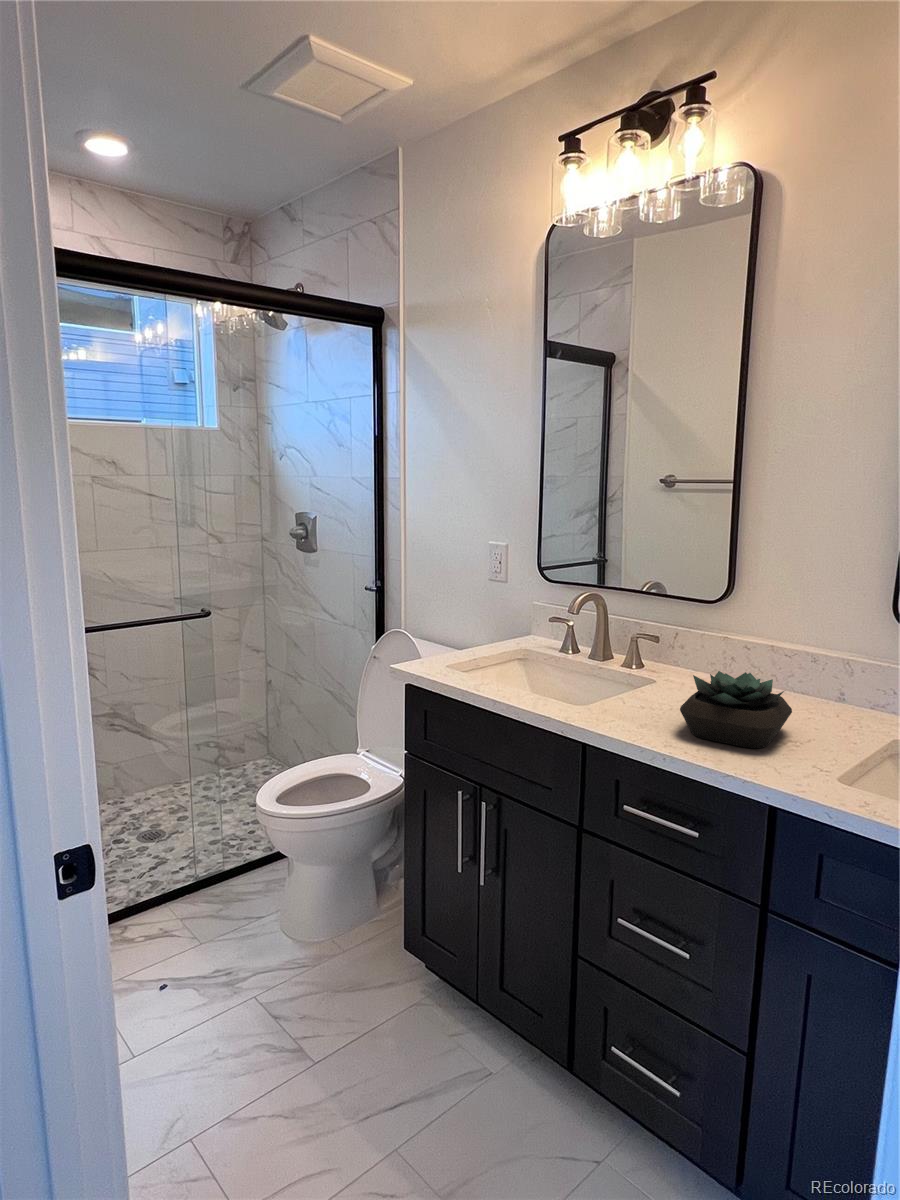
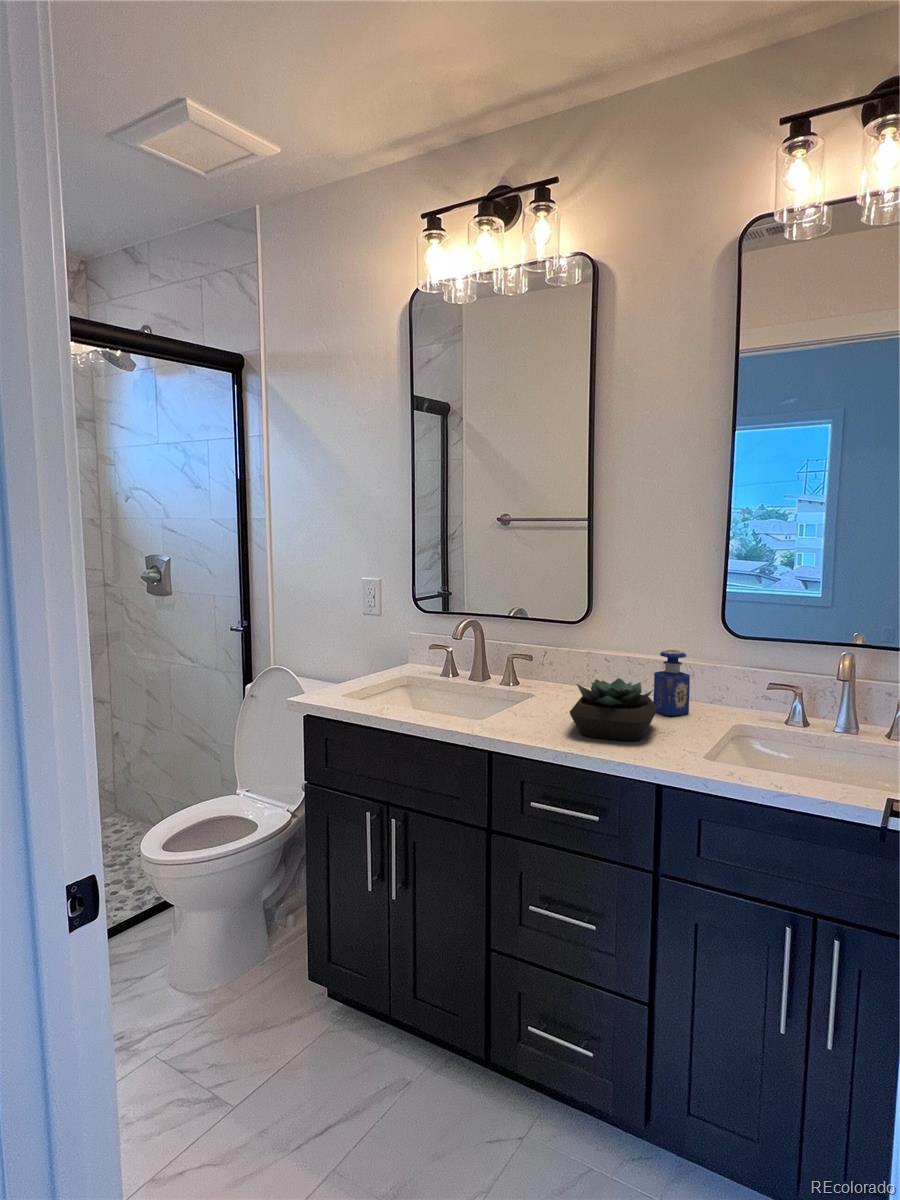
perfume bottle: none [793,643,842,722] -> present [653,650,690,716]

